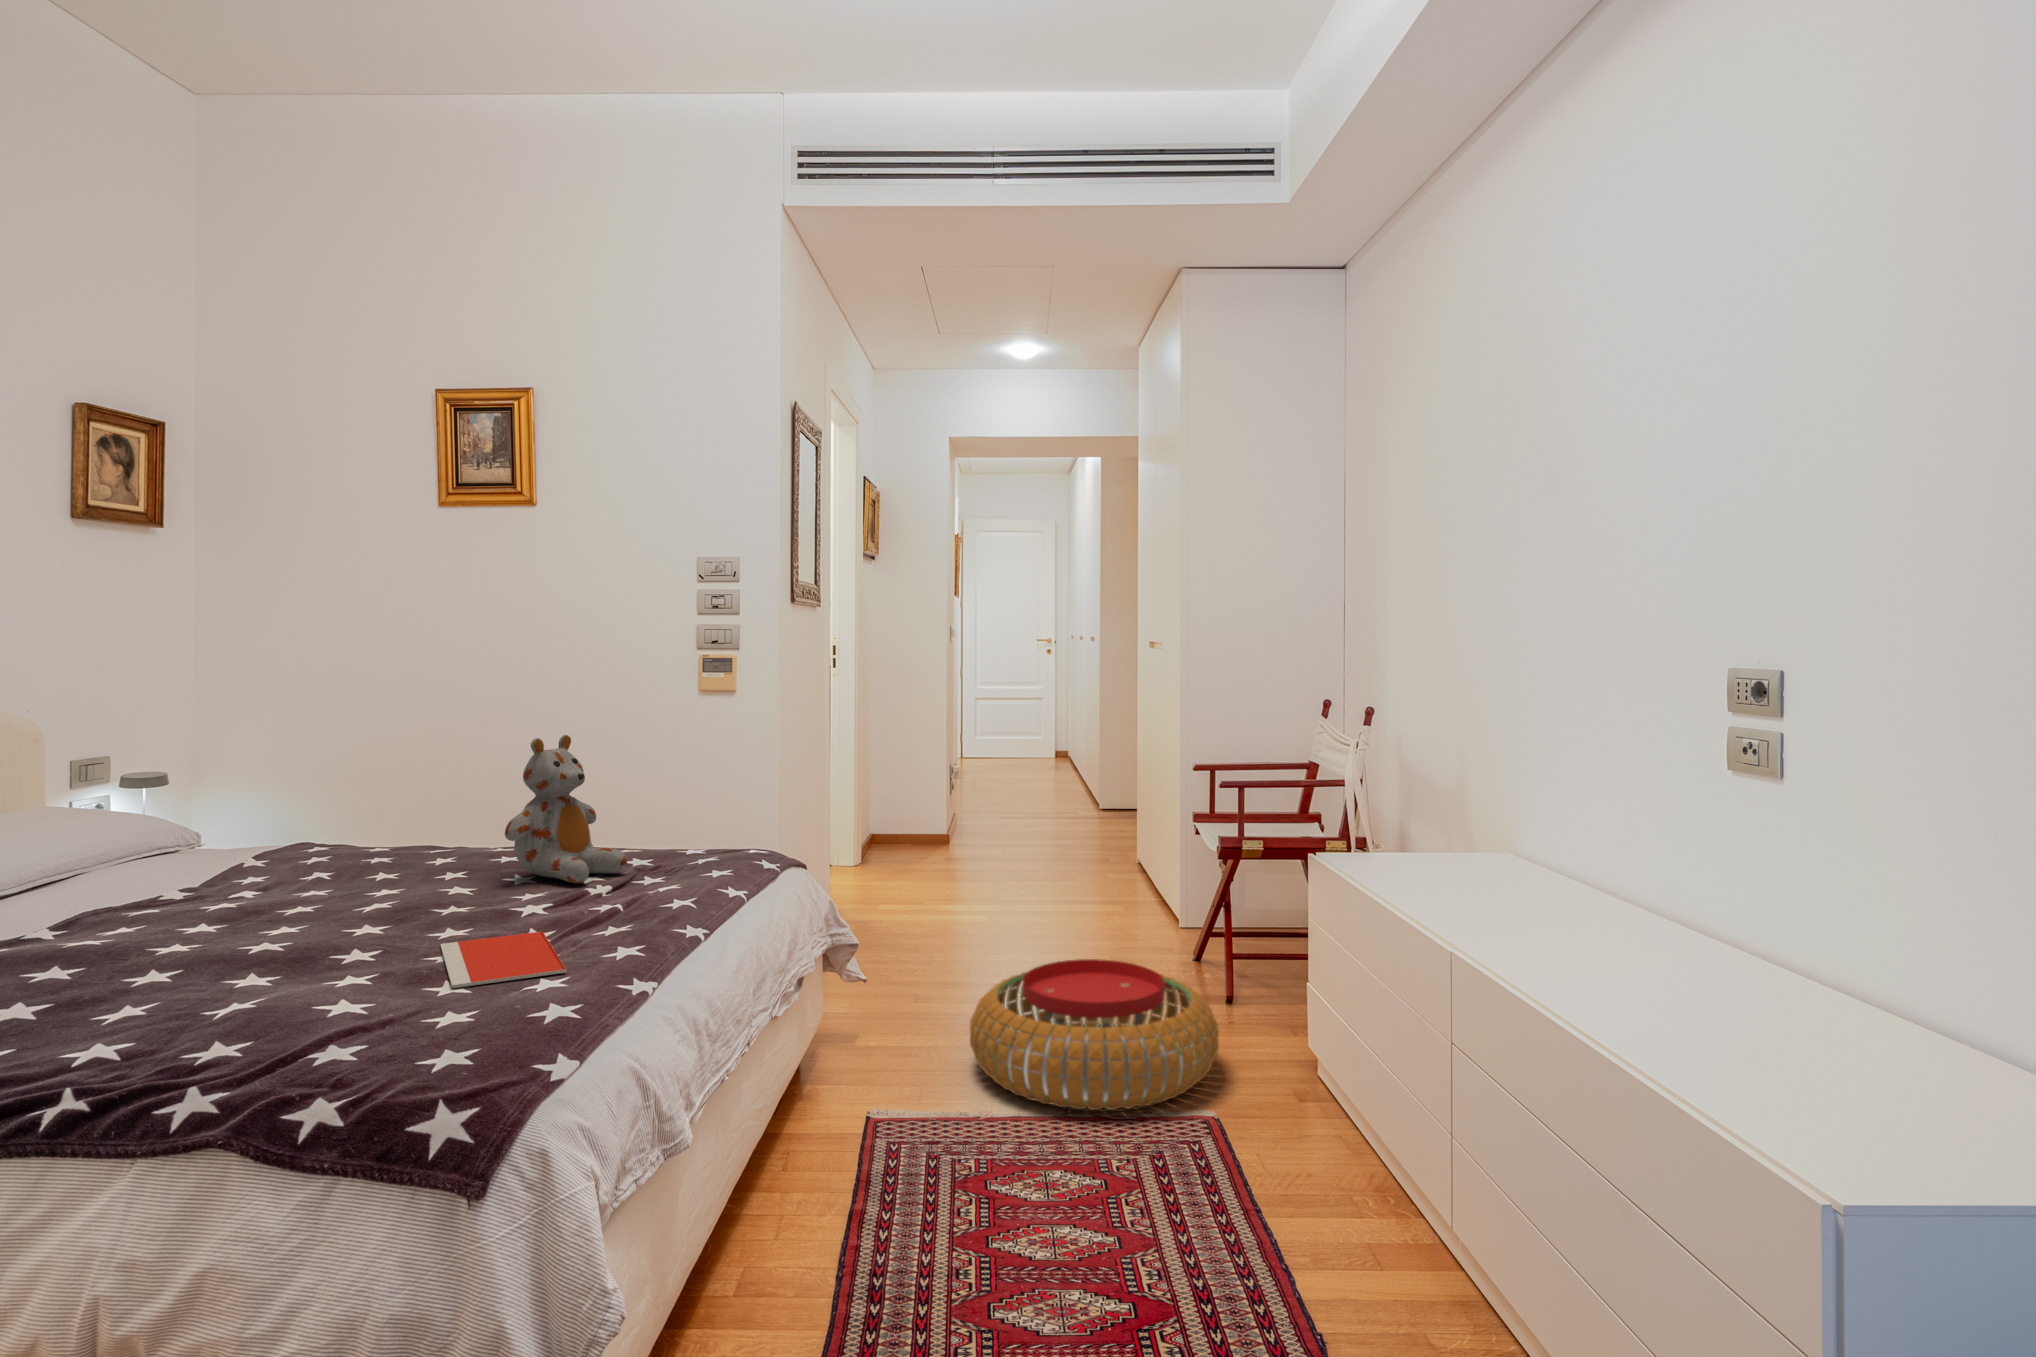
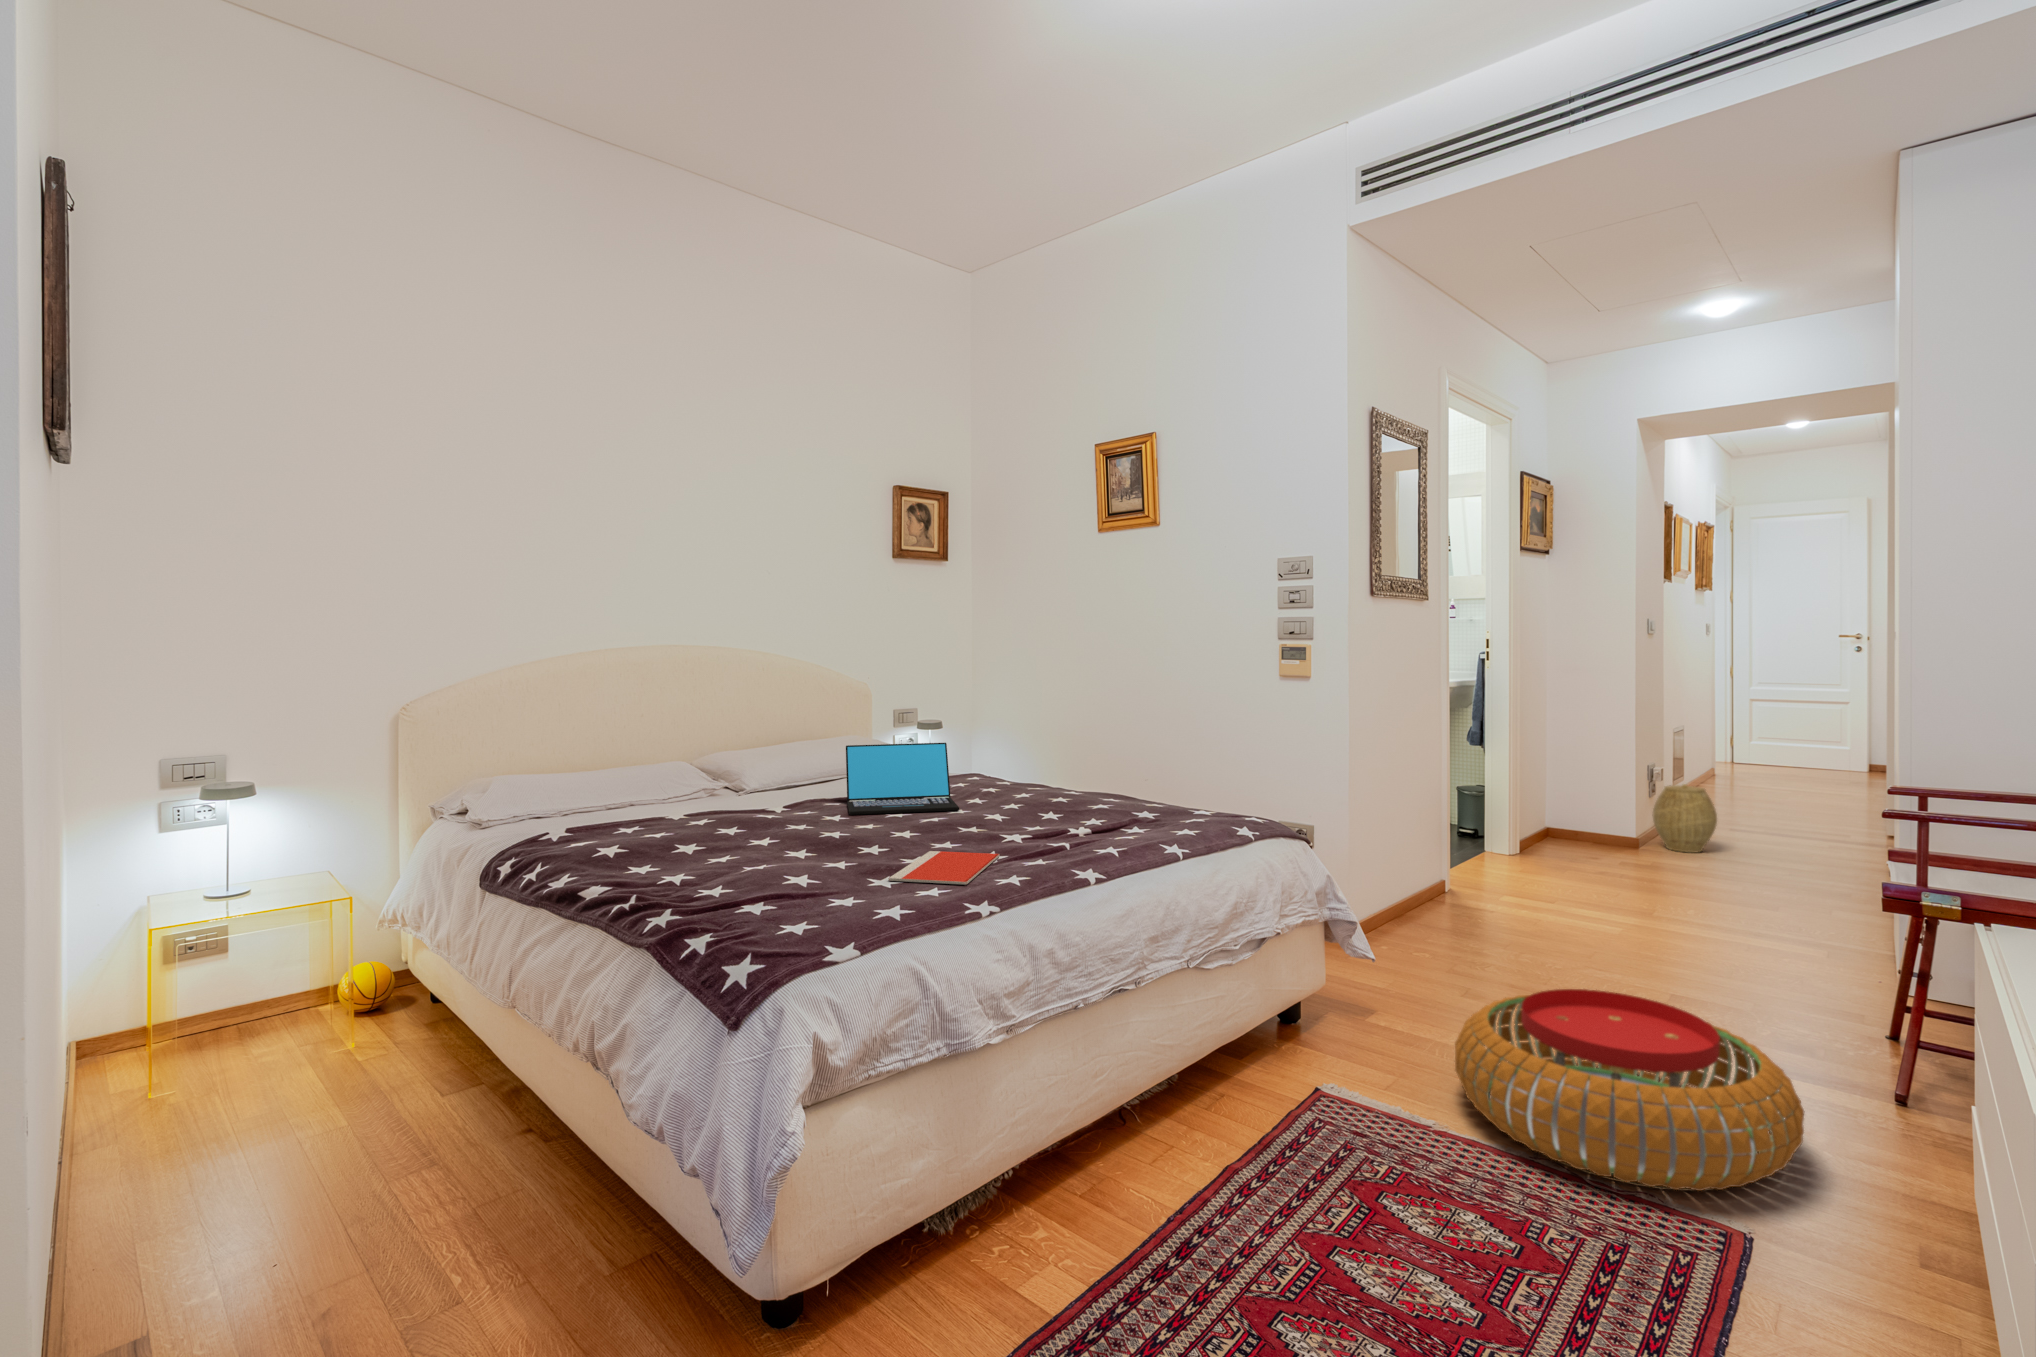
stuffed bear: present [505,735,627,883] -> none [1036,704,1129,825]
woven basket: none [958,774,1006,835] -> present [1653,784,1717,853]
laptop: none [146,798,374,918] -> present [846,743,959,815]

